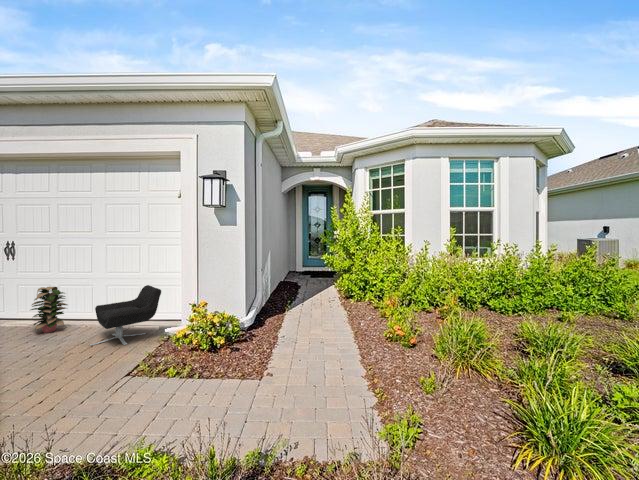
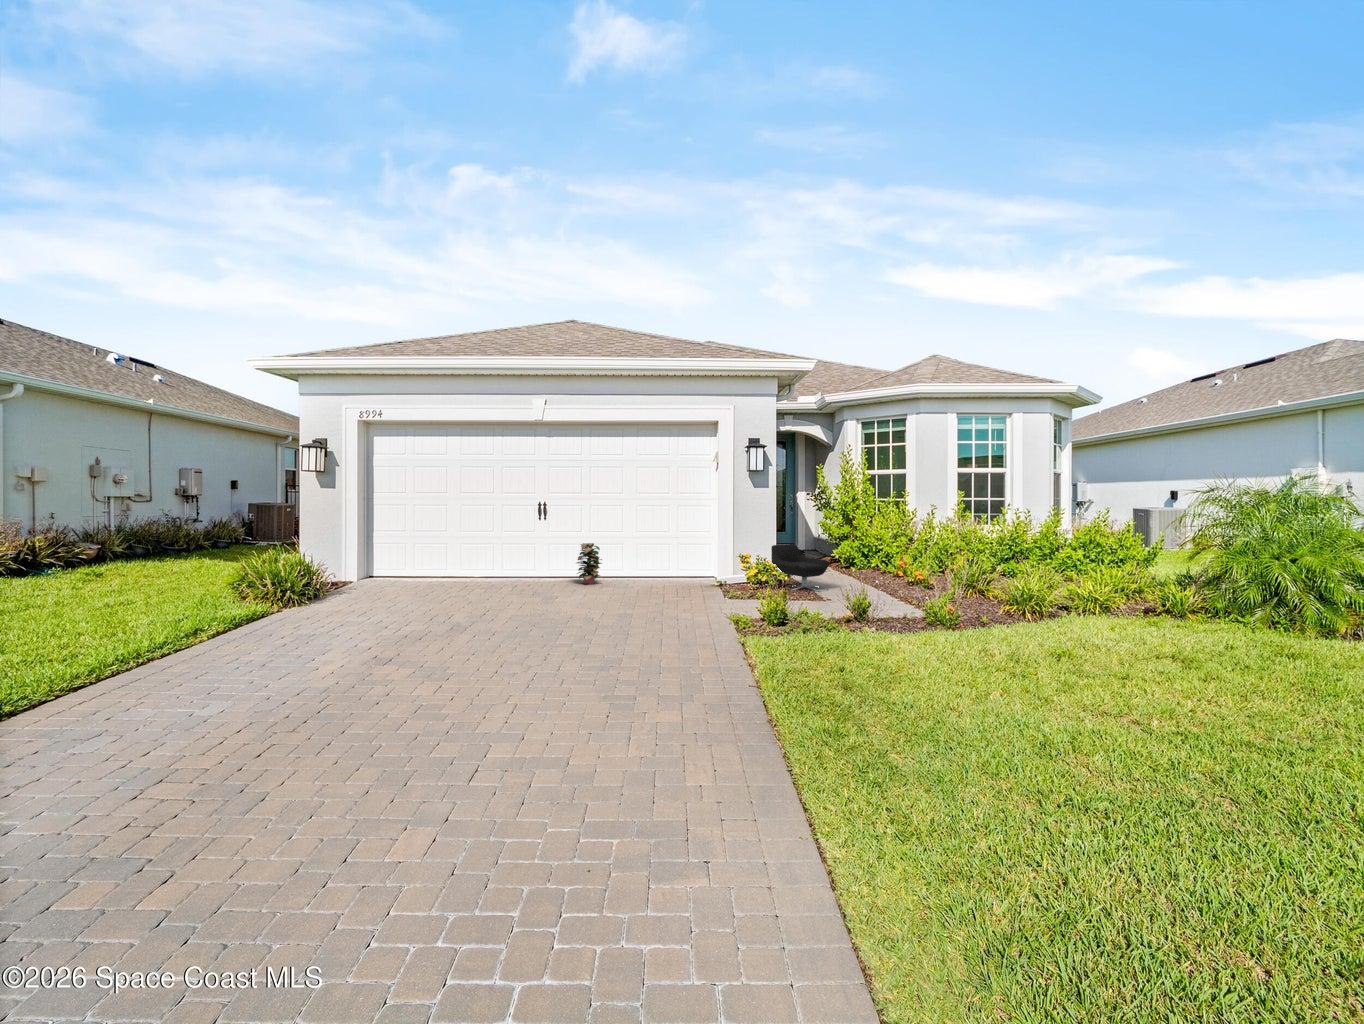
lounge chair: present [90,285,161,345] -> present [771,544,830,592]

